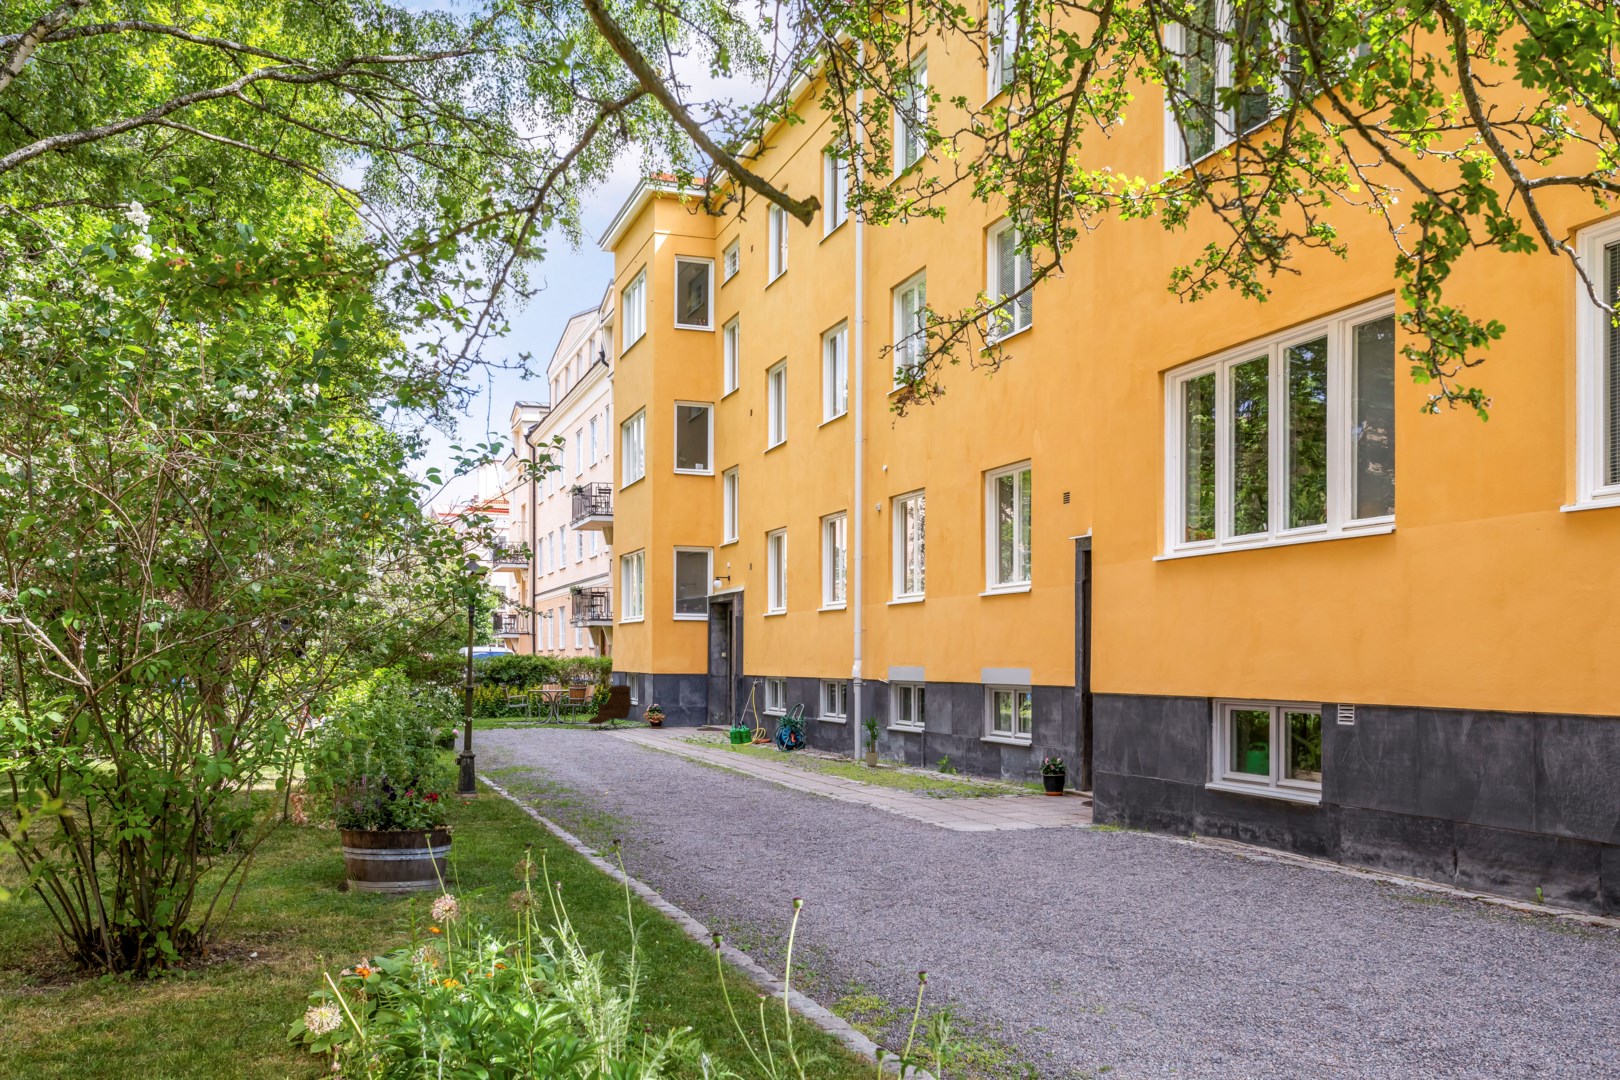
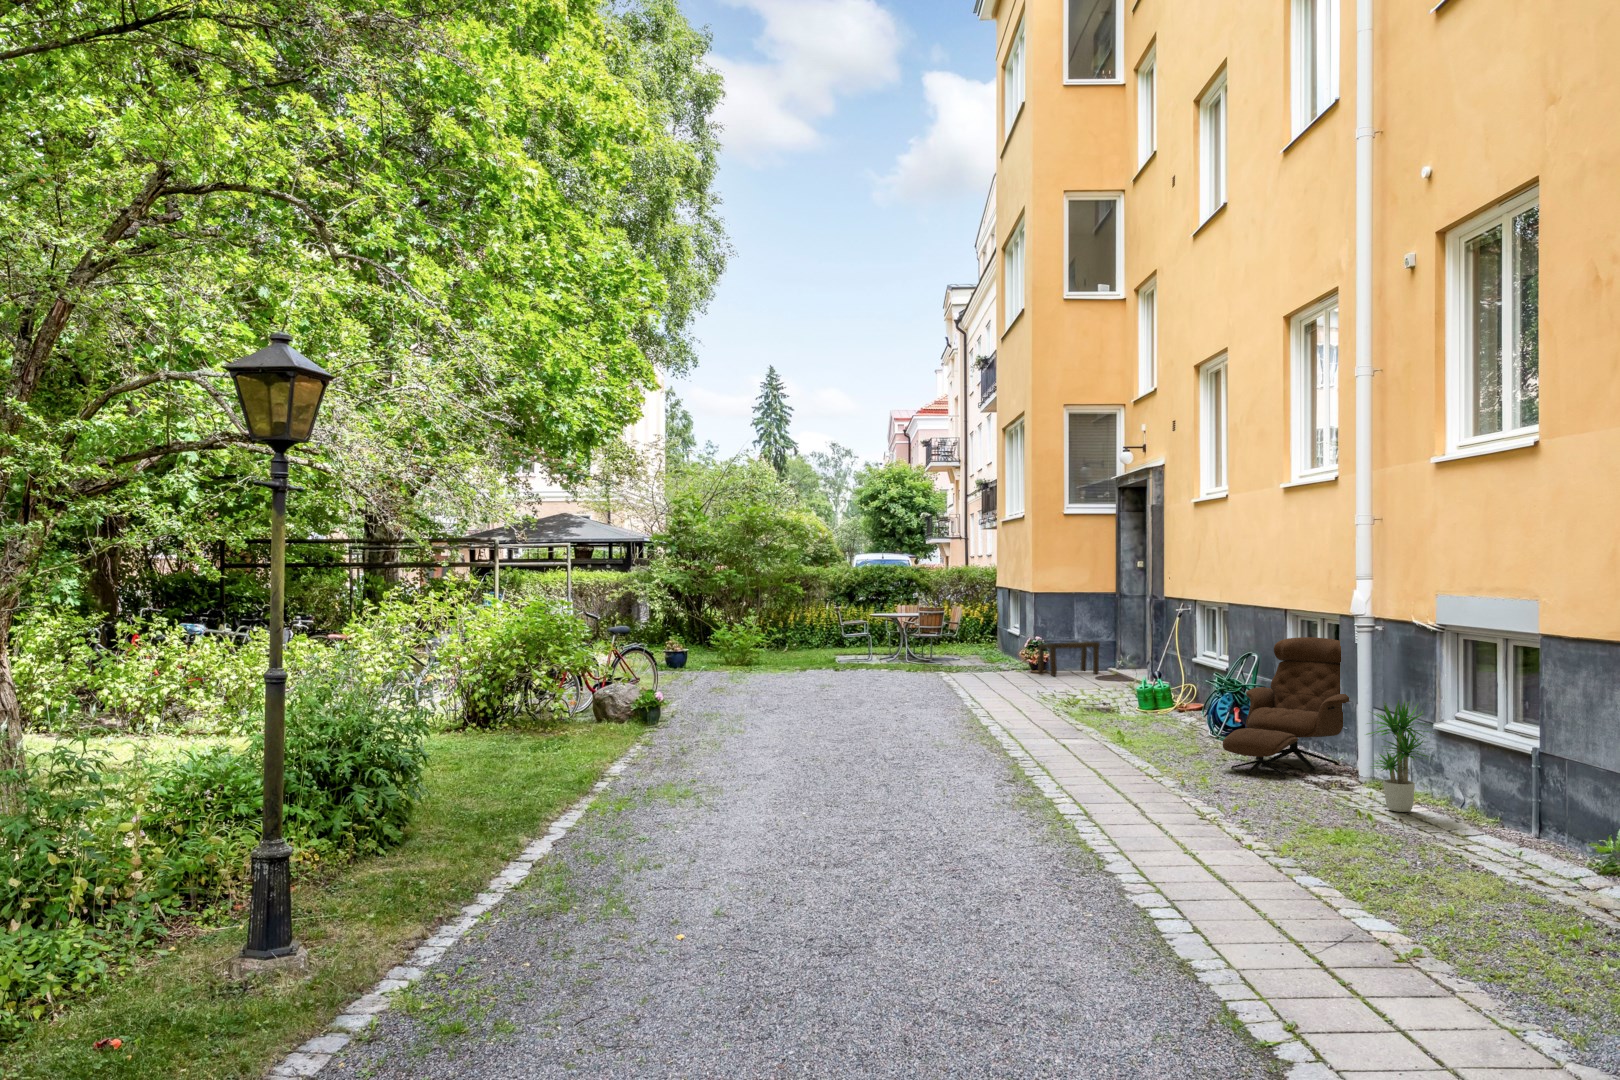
lounge chair: present [588,685,632,730] -> present [1223,637,1349,776]
bench: none [655,710,697,734] -> present [1038,641,1100,676]

